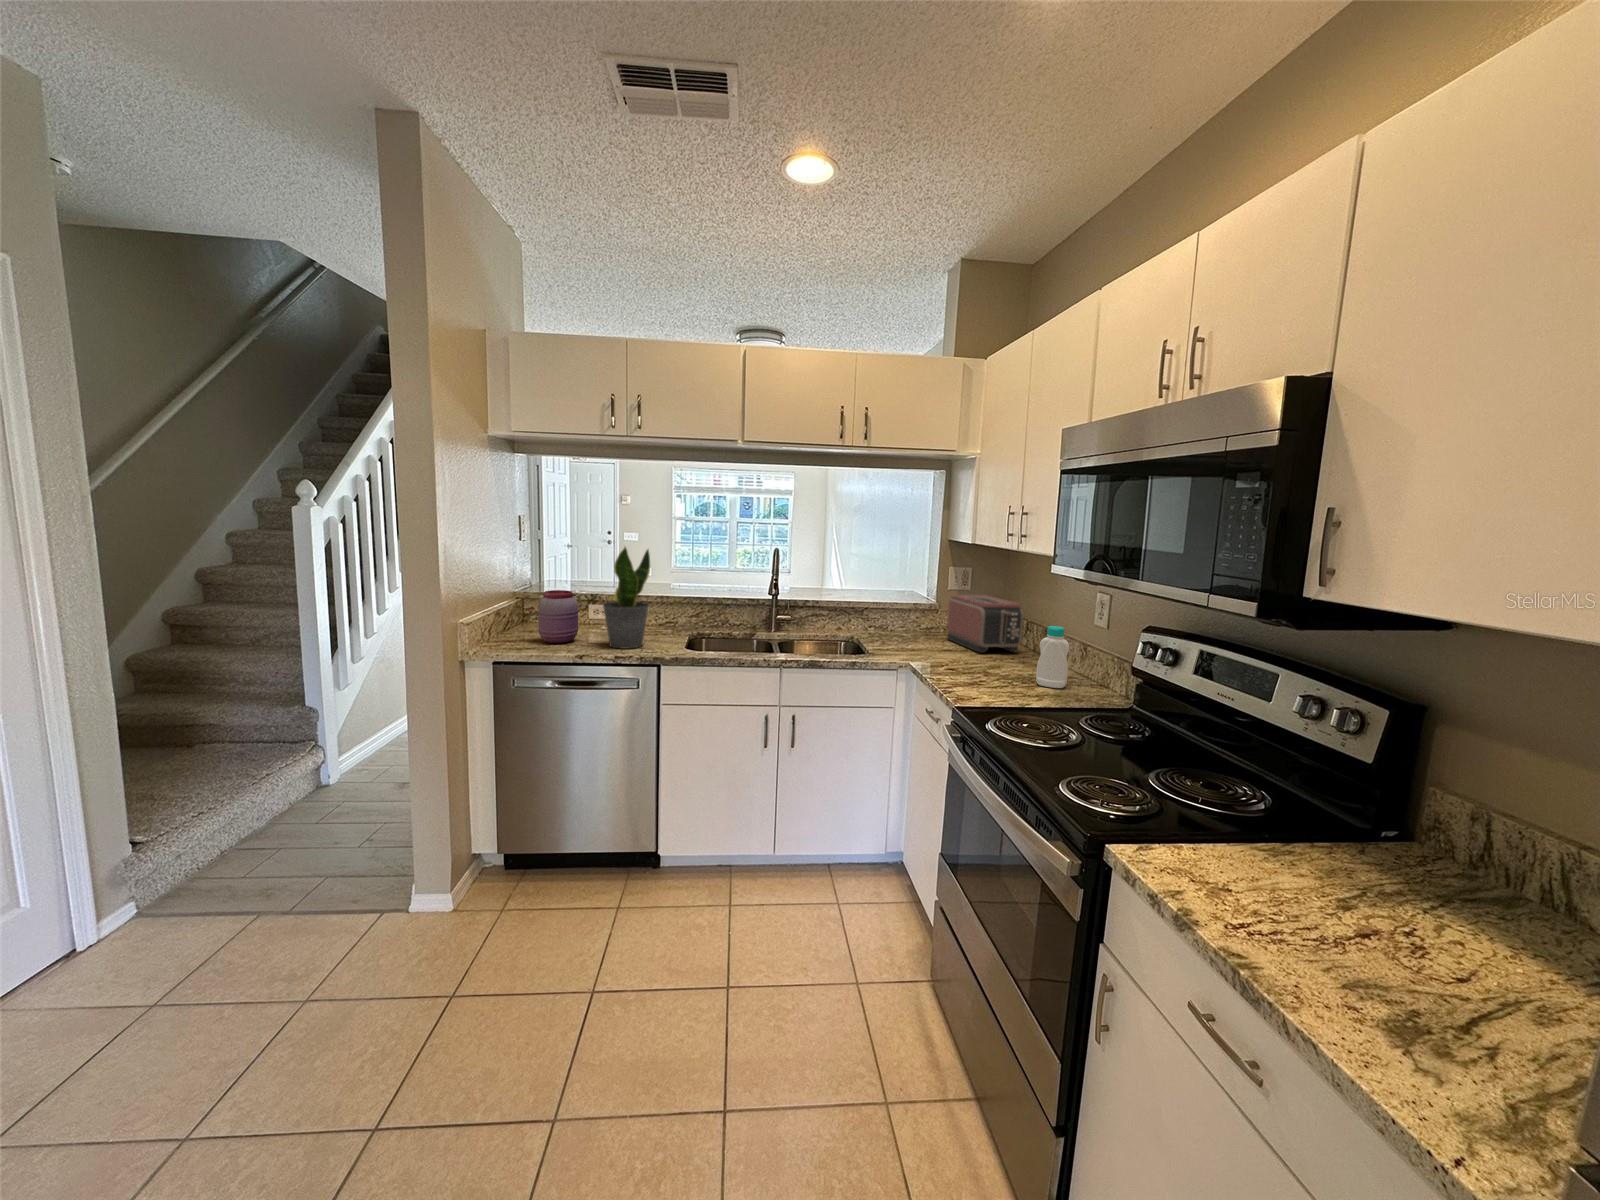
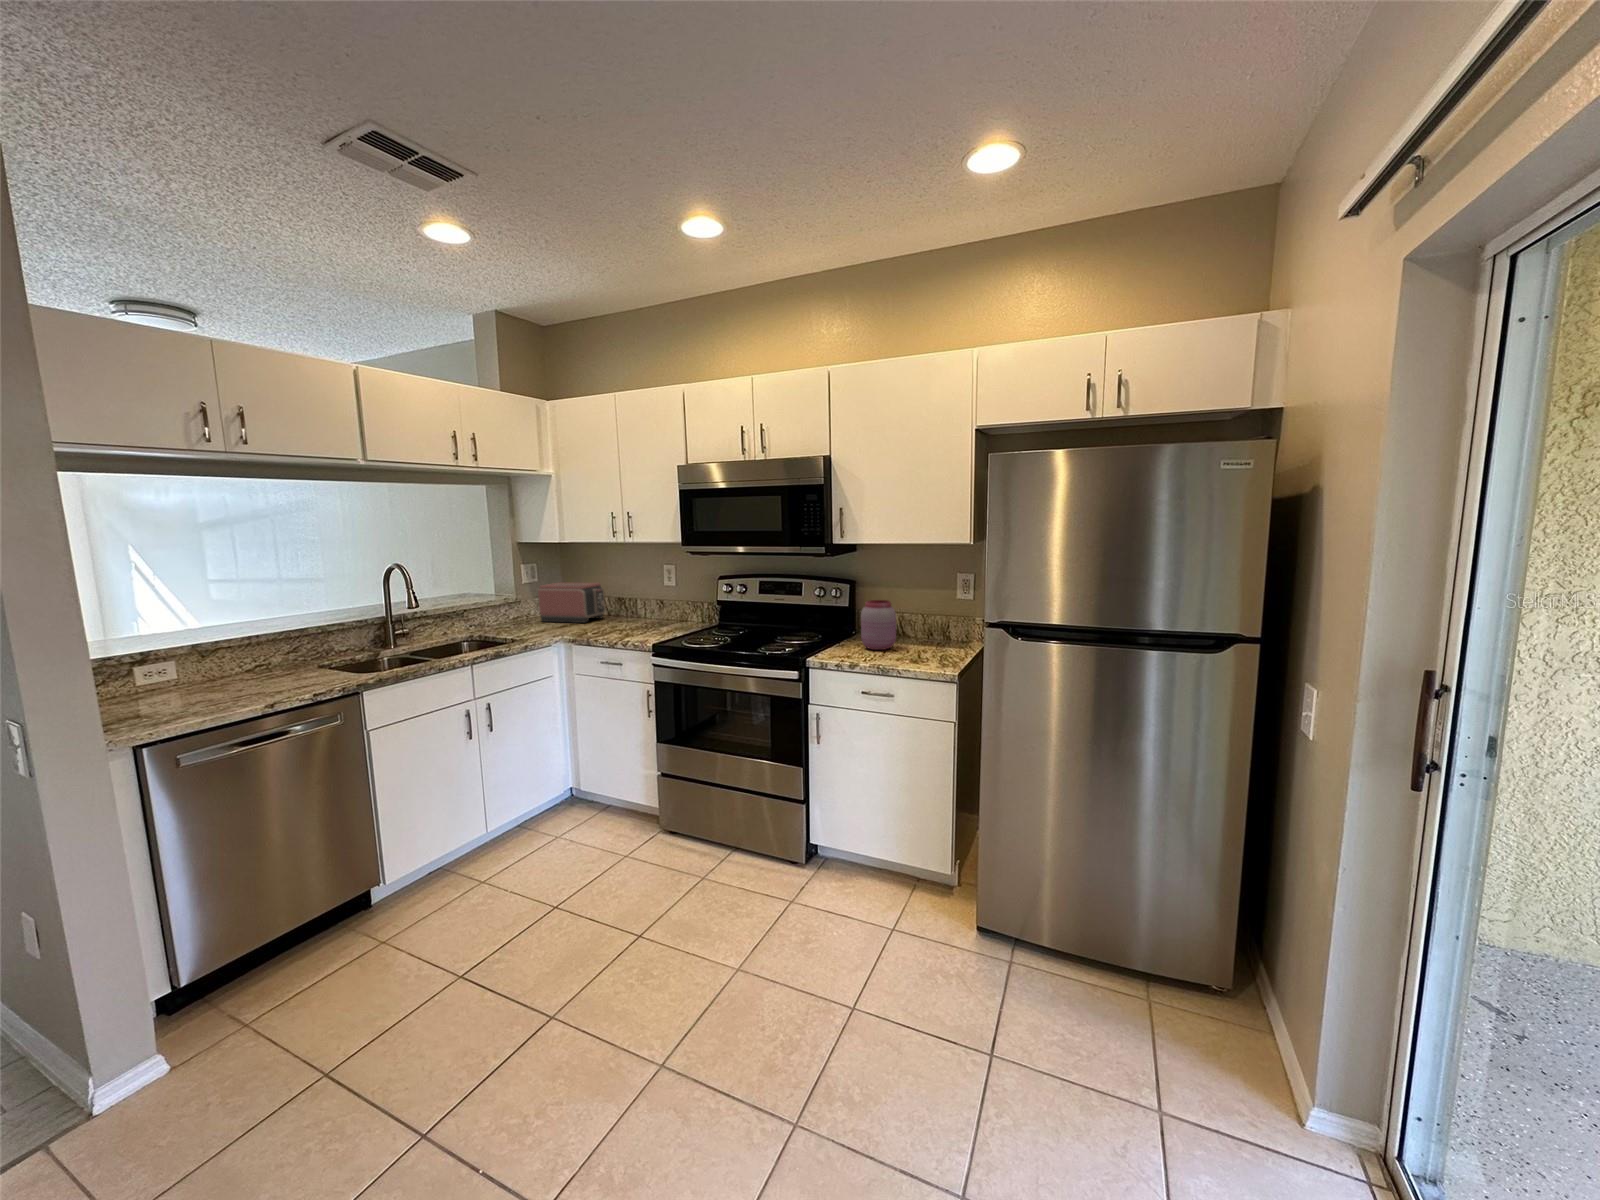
potted plant: present [603,547,650,649] -> none [251,578,314,691]
jar: present [538,590,578,643] -> present [861,600,896,650]
bottle: present [1036,626,1069,688] -> none [653,588,672,627]

